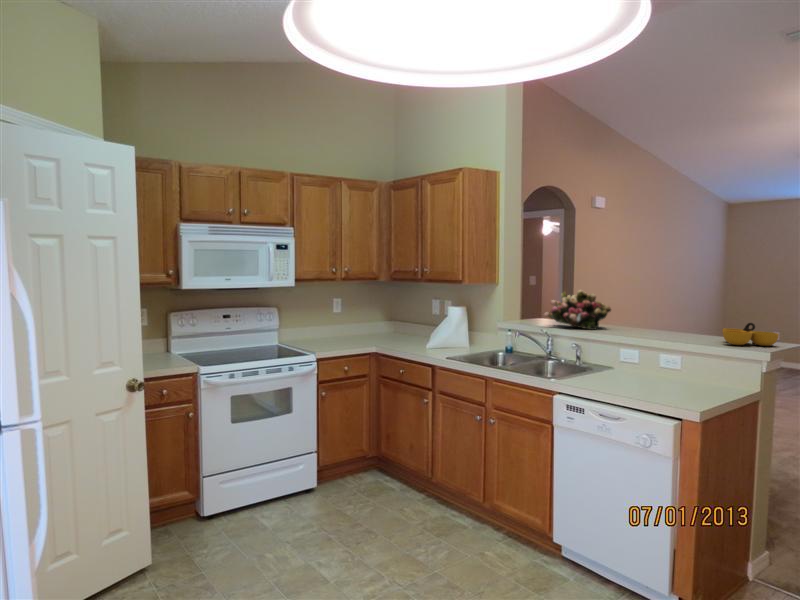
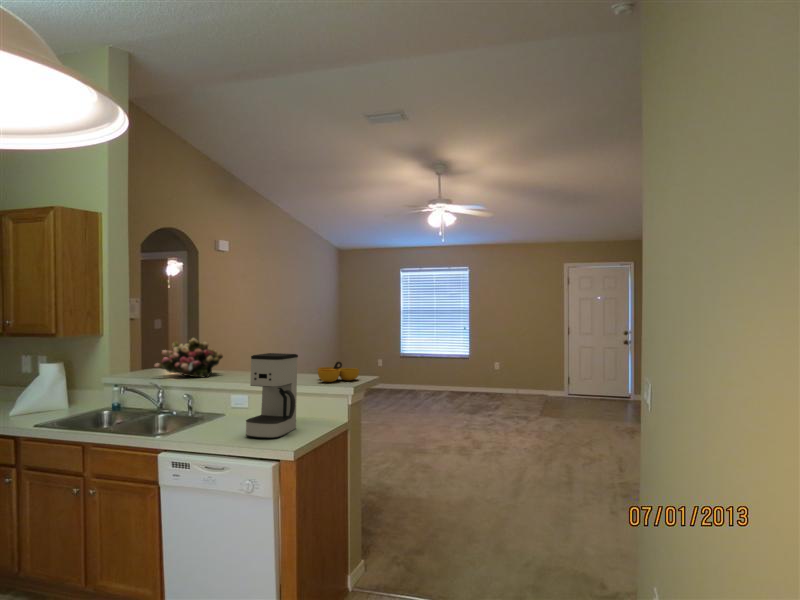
coffee maker: none [639,307,700,396] -> present [246,353,298,439]

